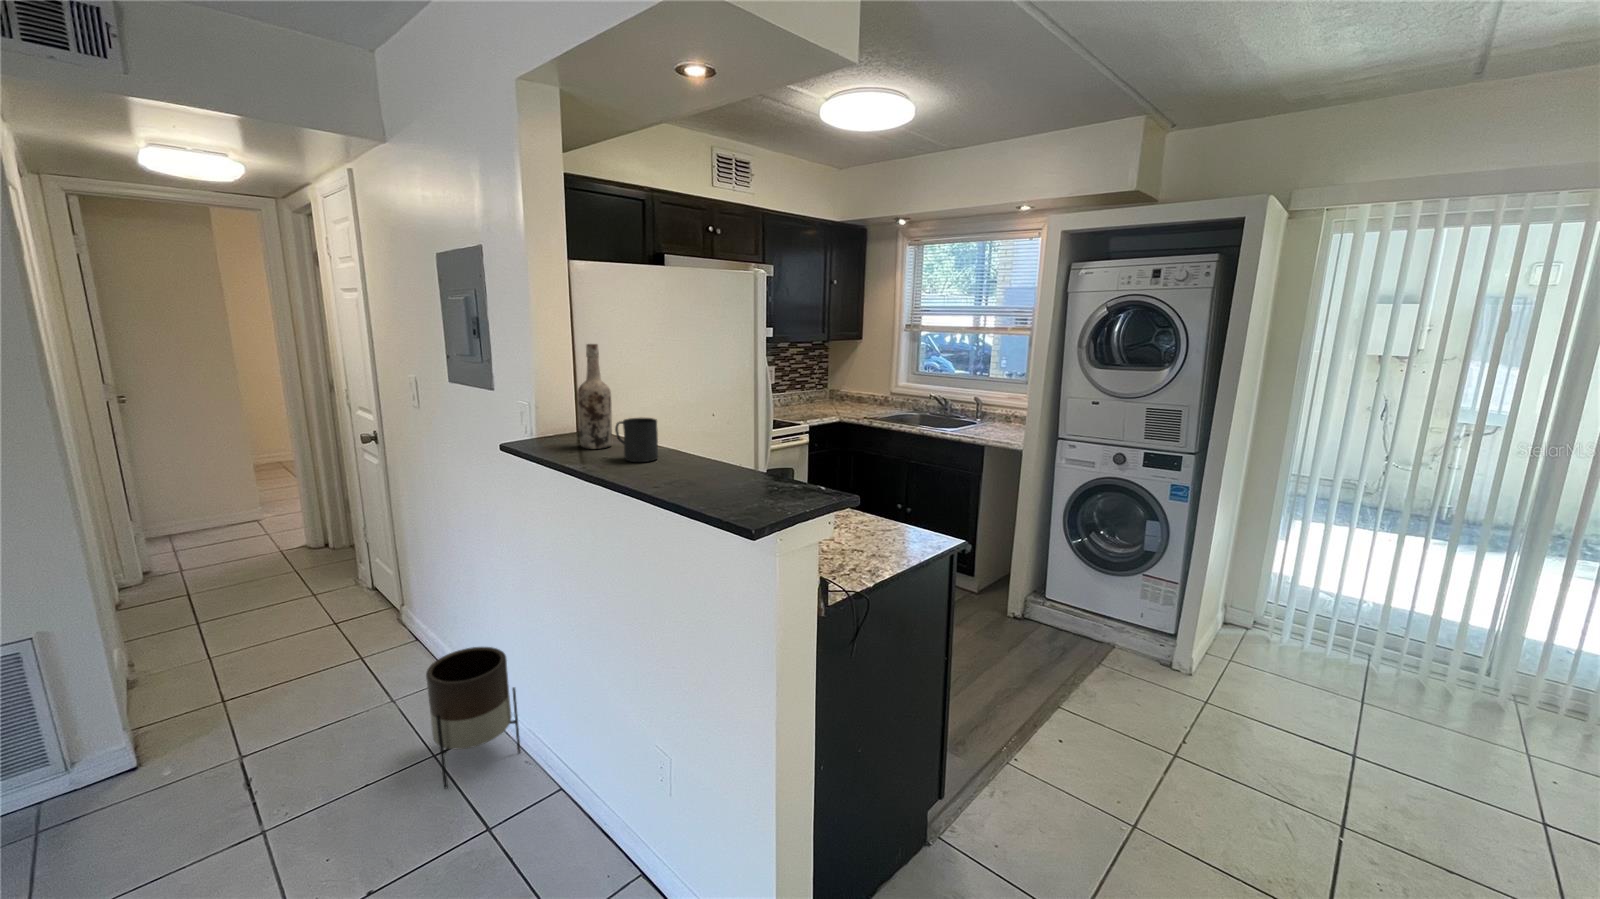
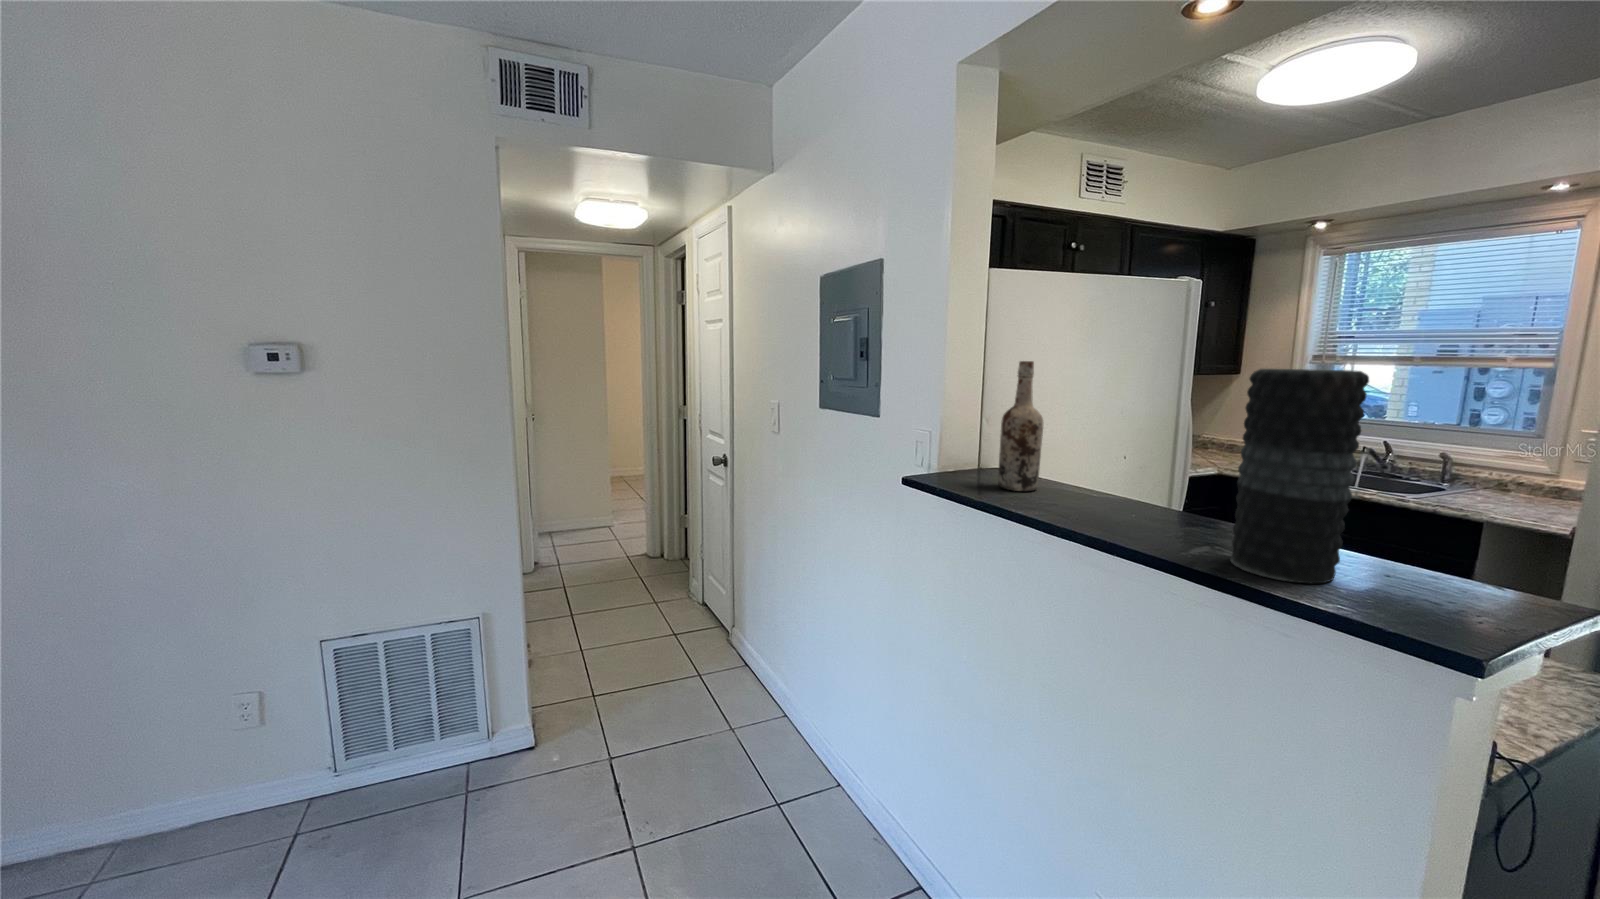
vase: none [676,357,736,496] -> present [1231,369,1369,583]
mug: present [615,418,658,462] -> none [1067,455,1132,515]
planter: present [426,647,520,788] -> none [785,696,871,855]

